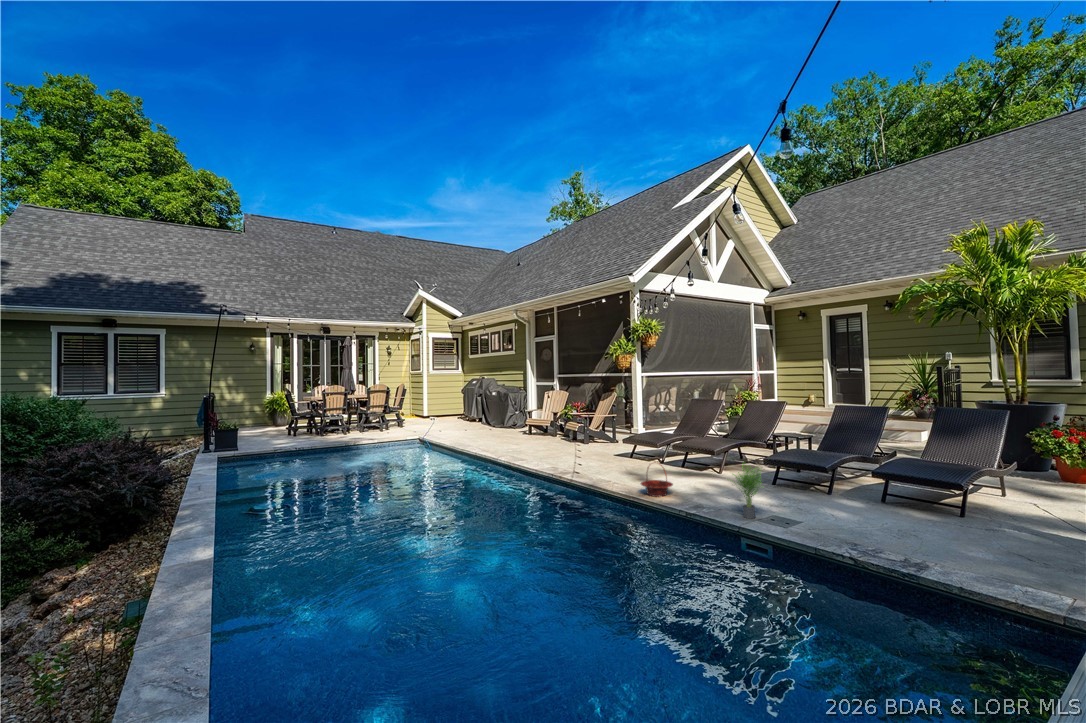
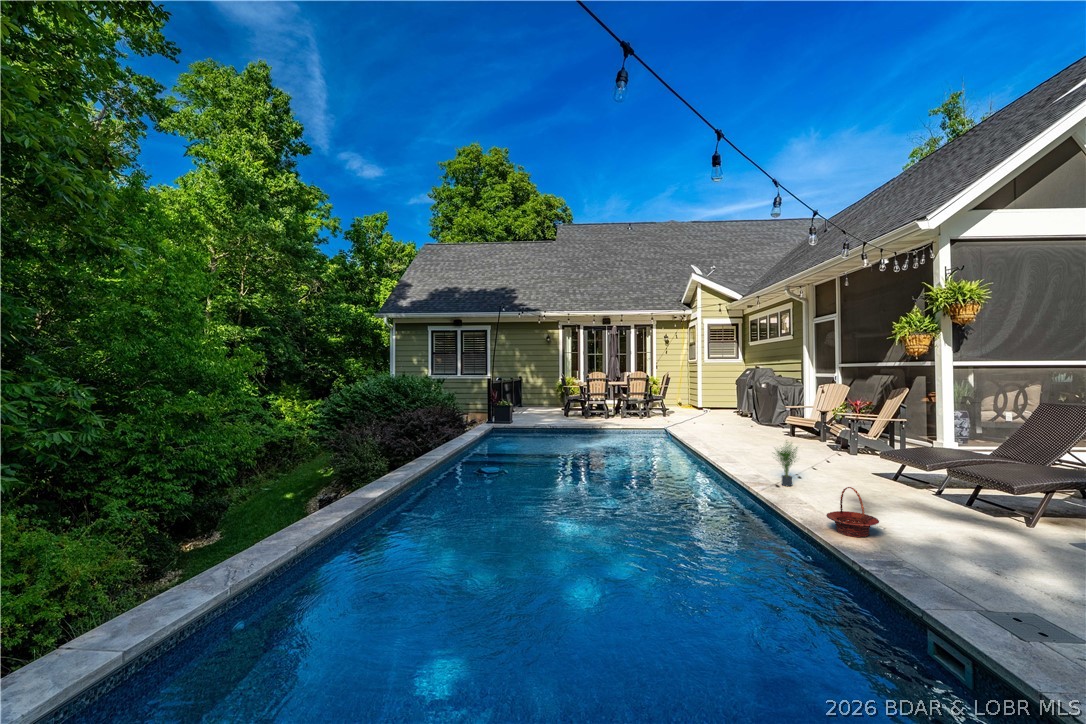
potted plant: present [733,466,761,519] -> present [774,442,797,486]

